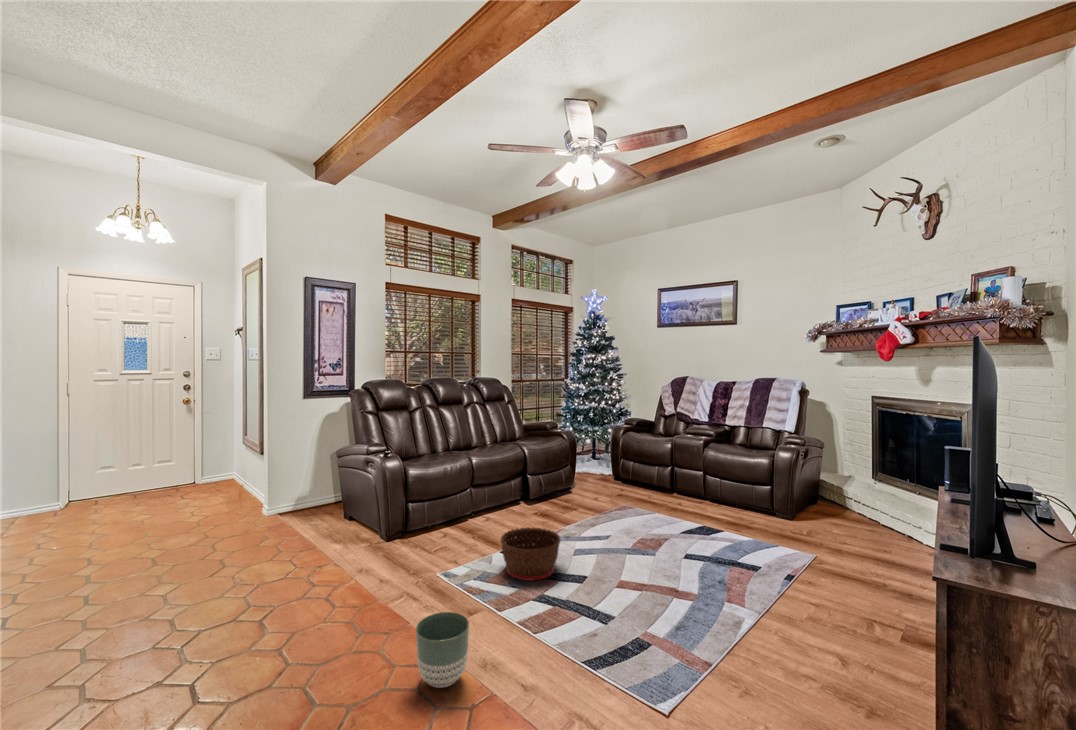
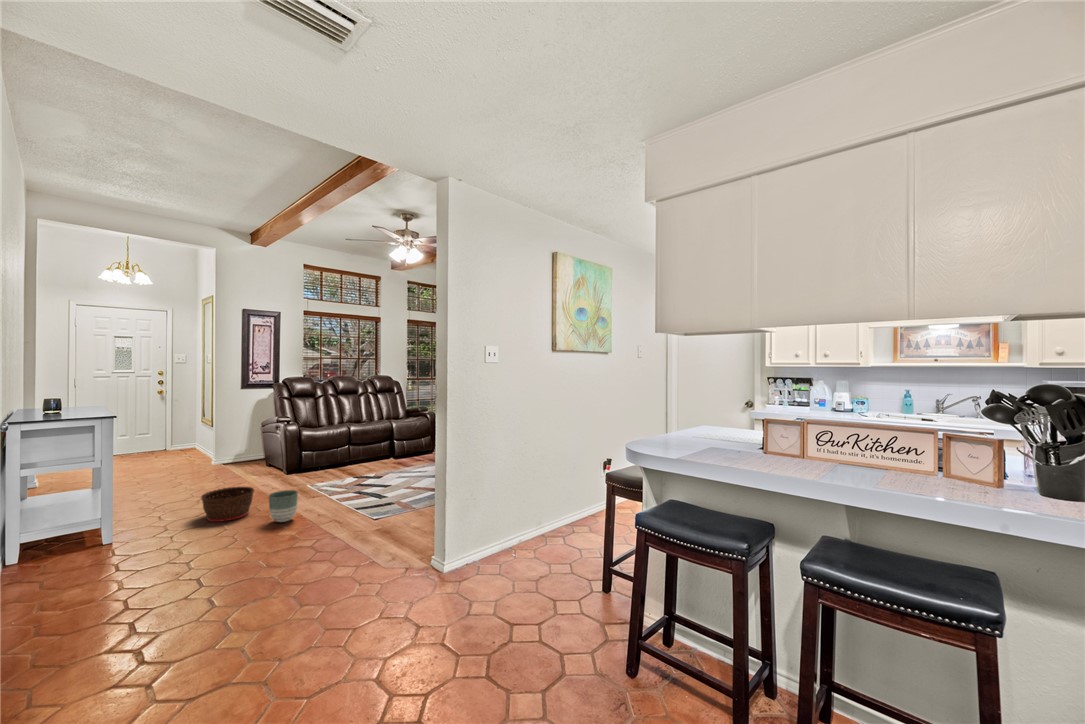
basket: present [501,528,561,581] -> present [201,487,254,522]

